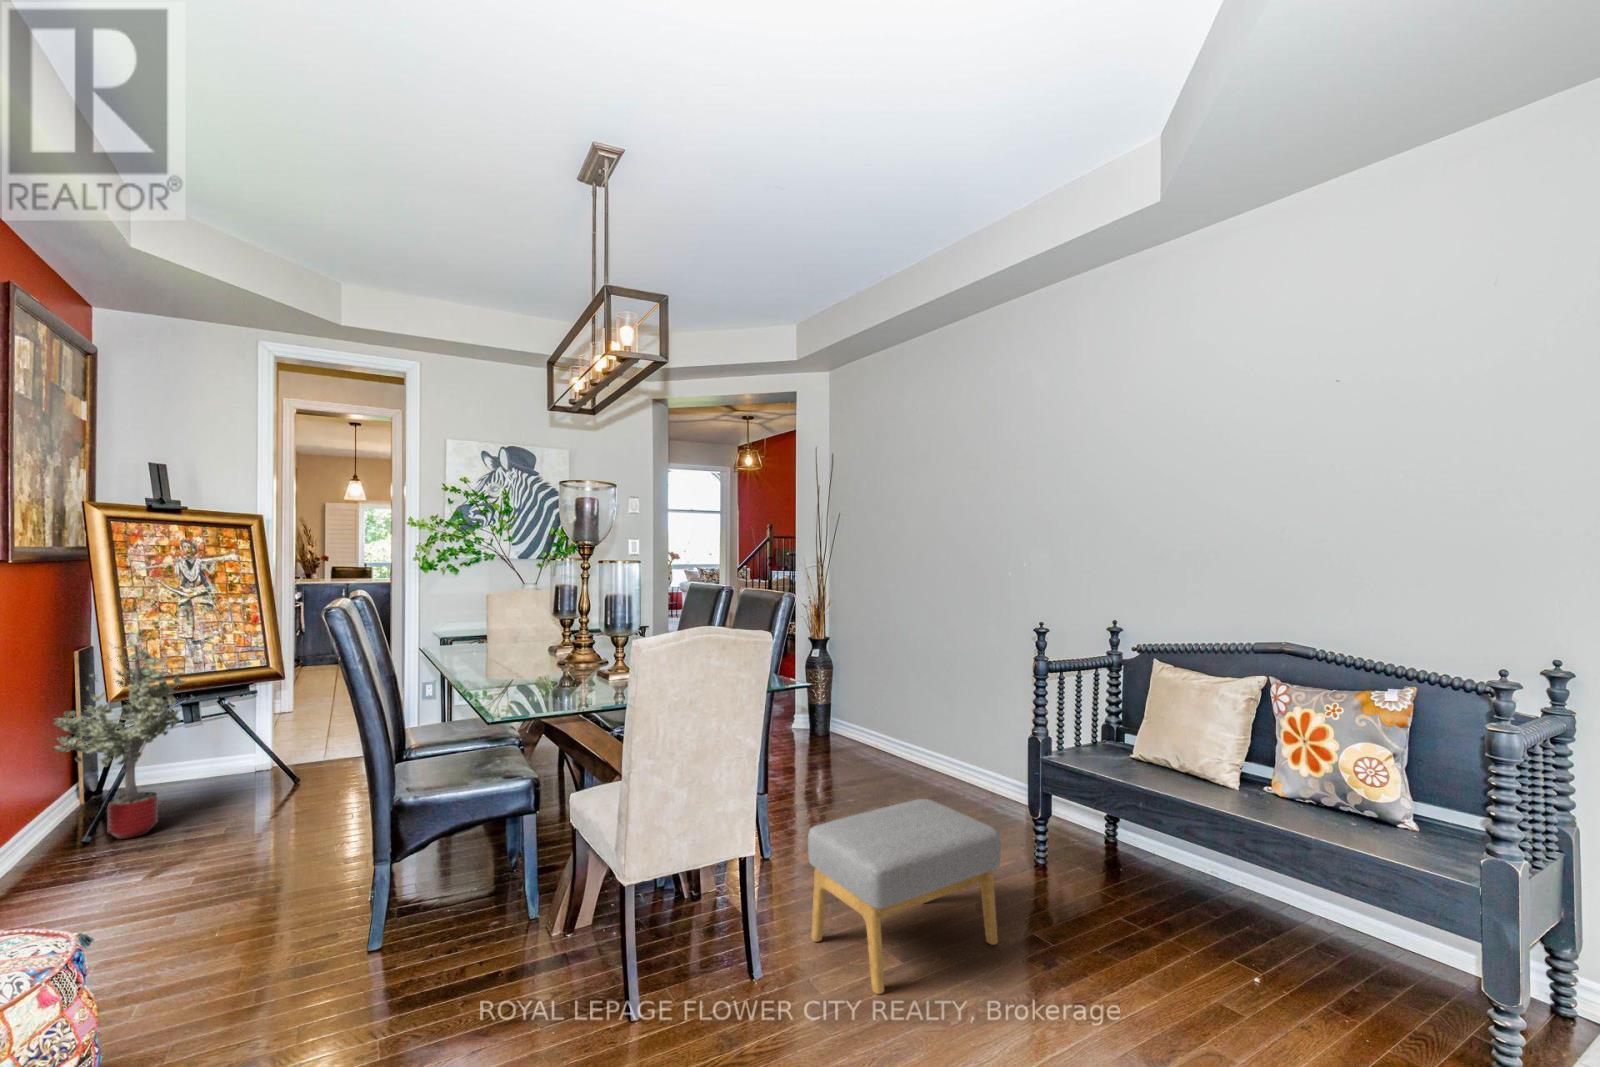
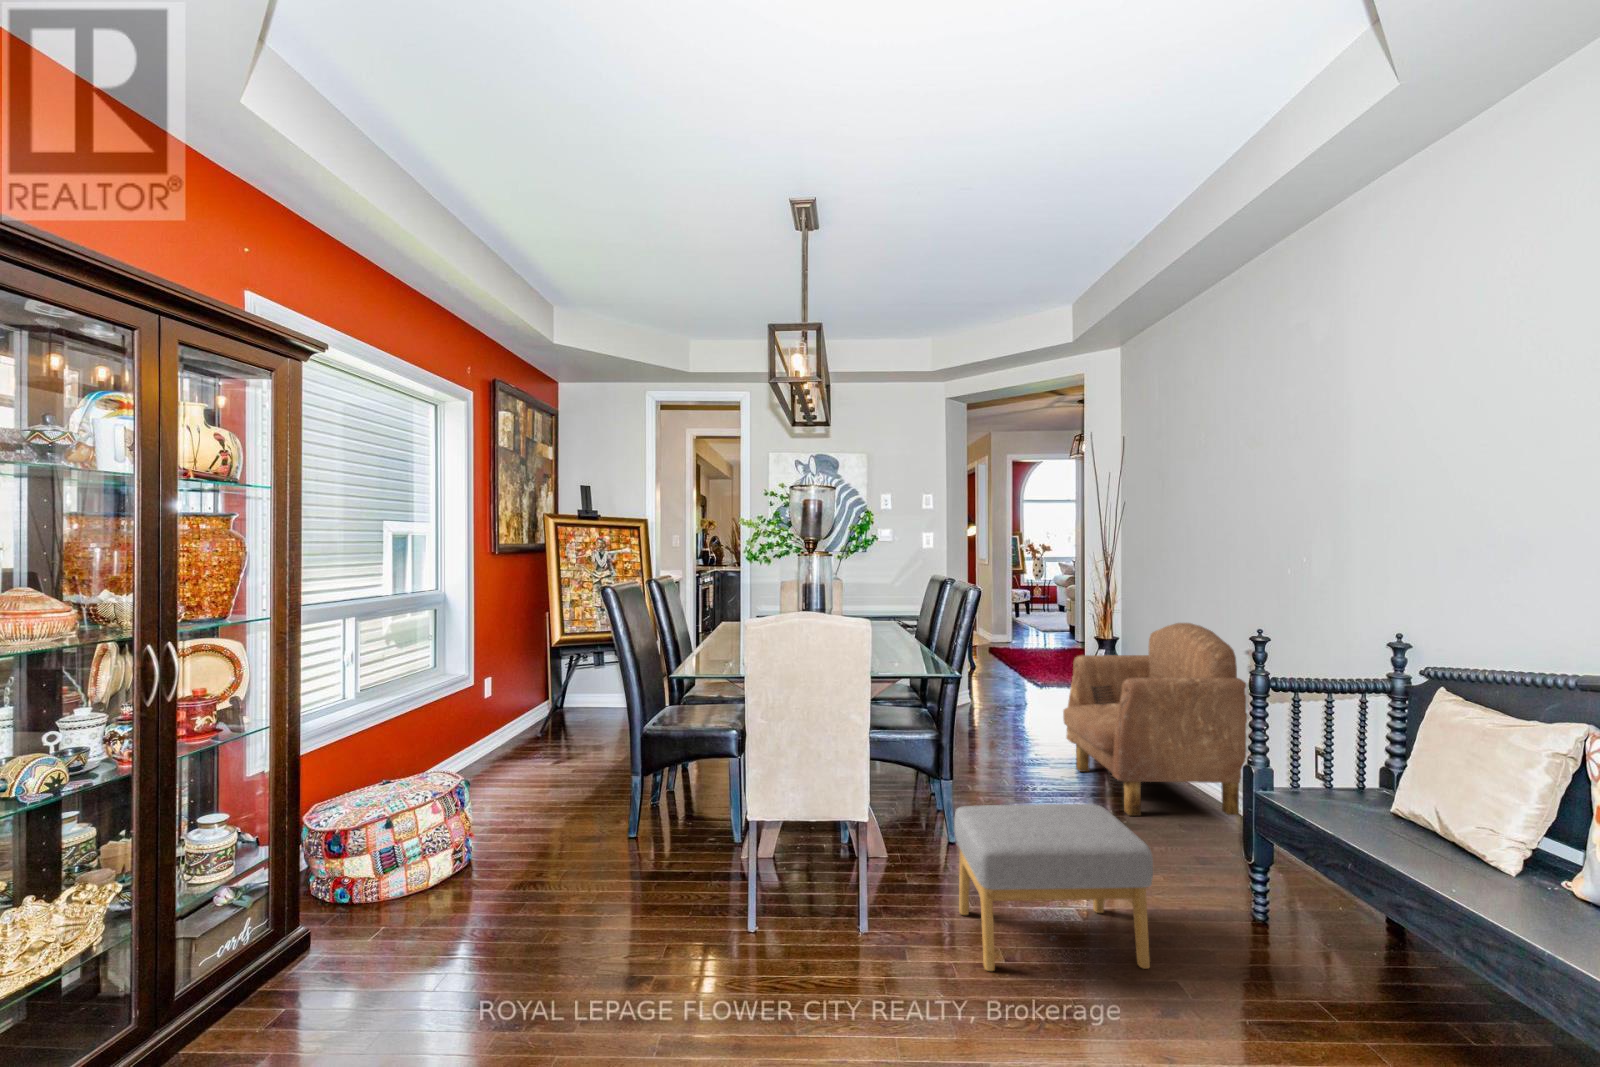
armchair: none [806,619,970,802] -> present [1063,623,1247,816]
potted tree: present [55,642,185,839] -> none [523,606,597,737]

